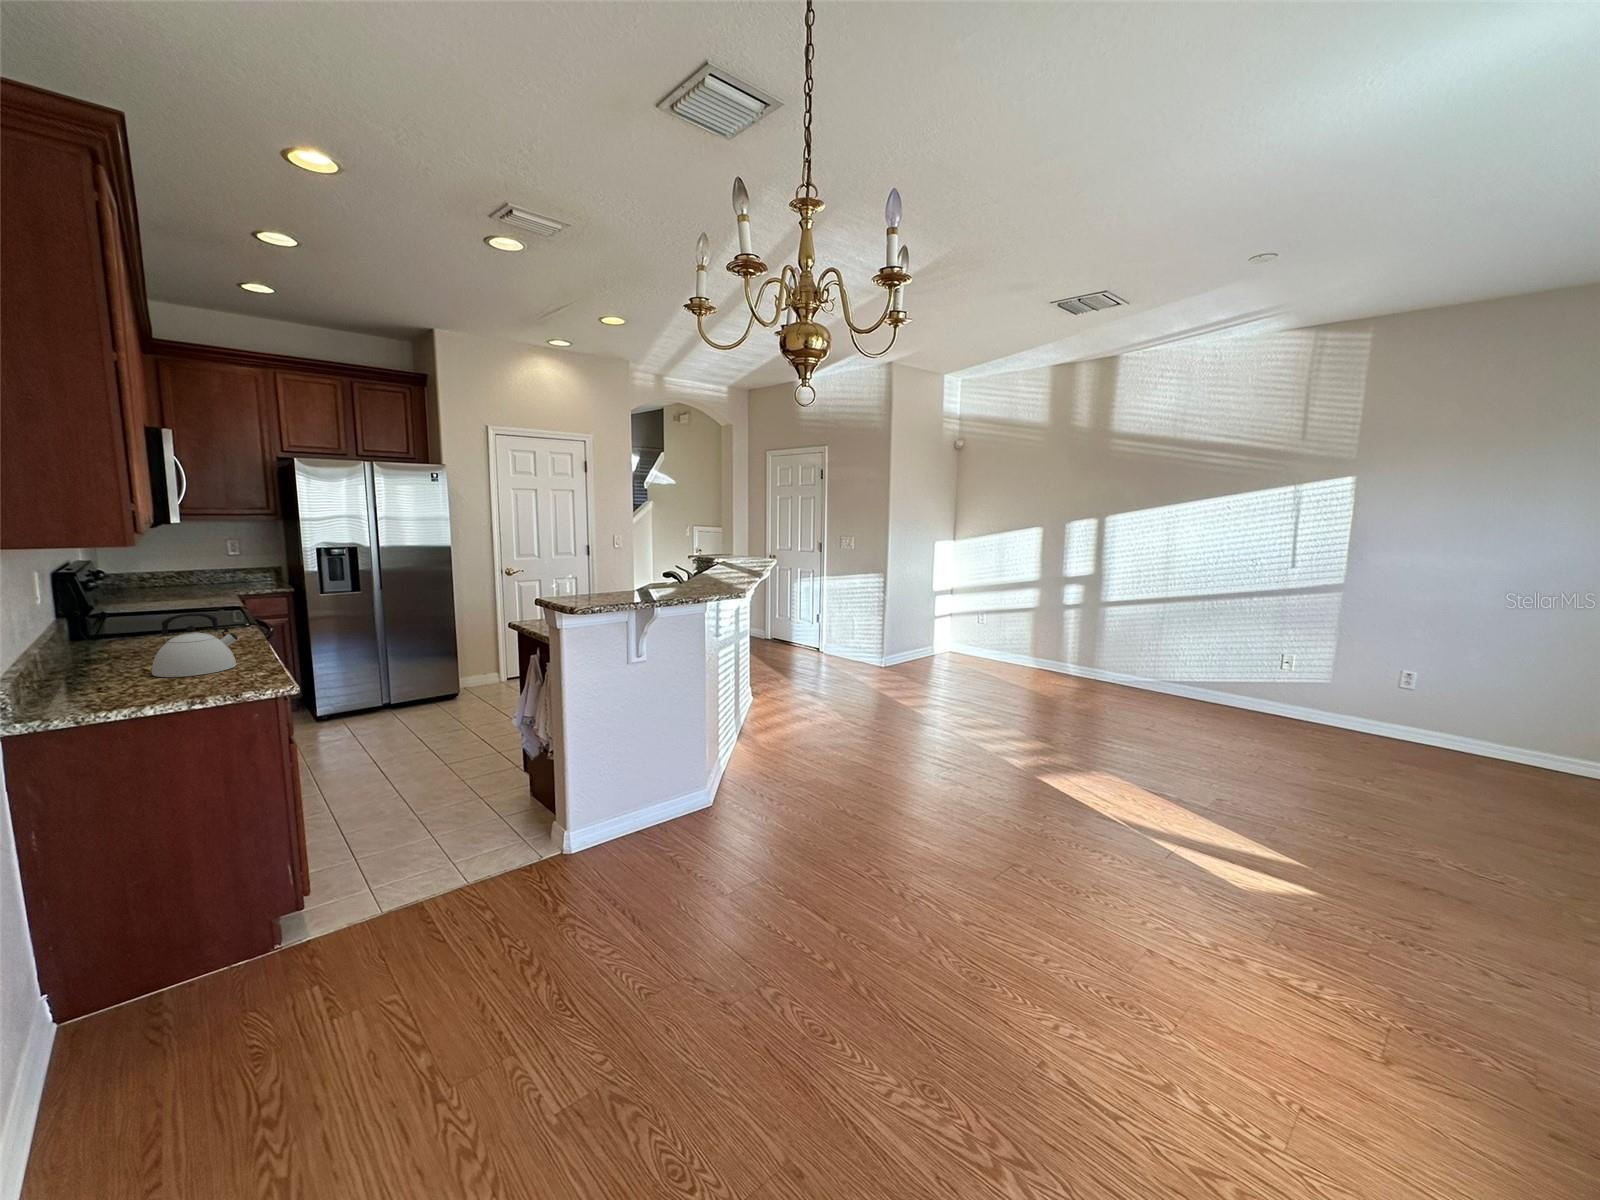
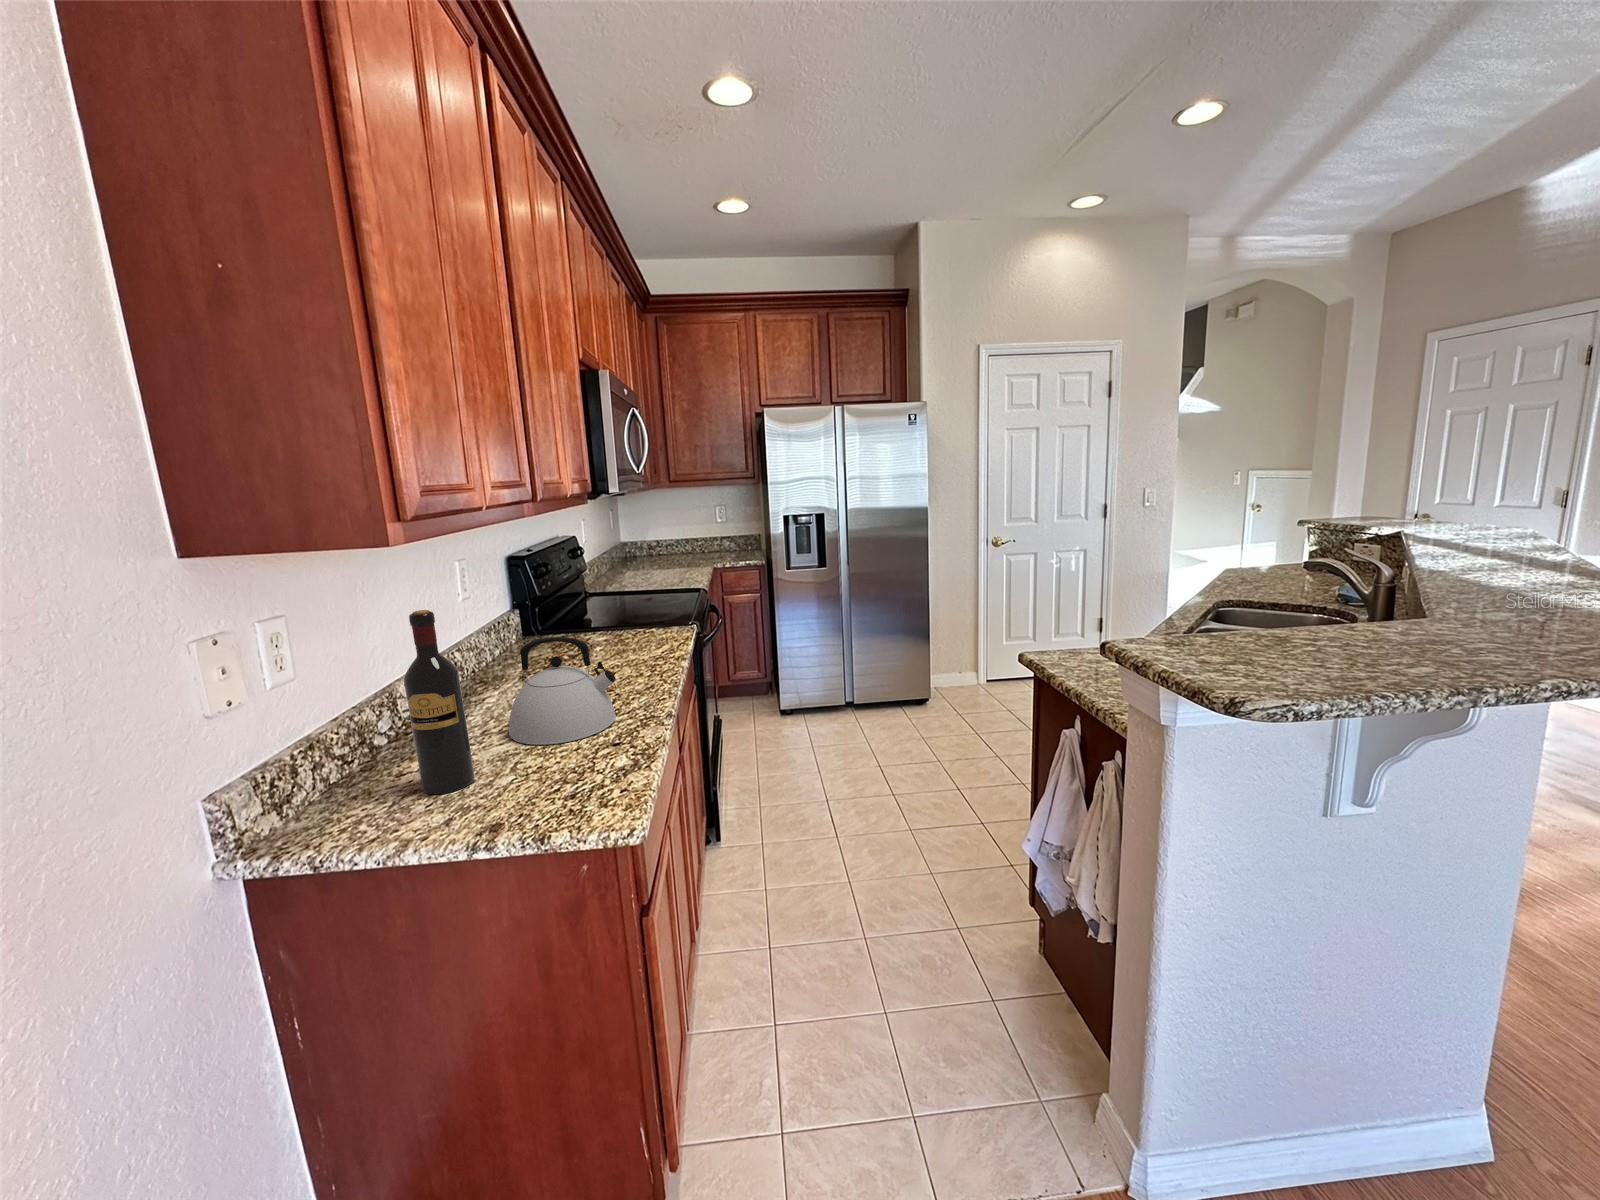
wine bottle: none [110,589,156,695] -> present [404,610,474,794]

